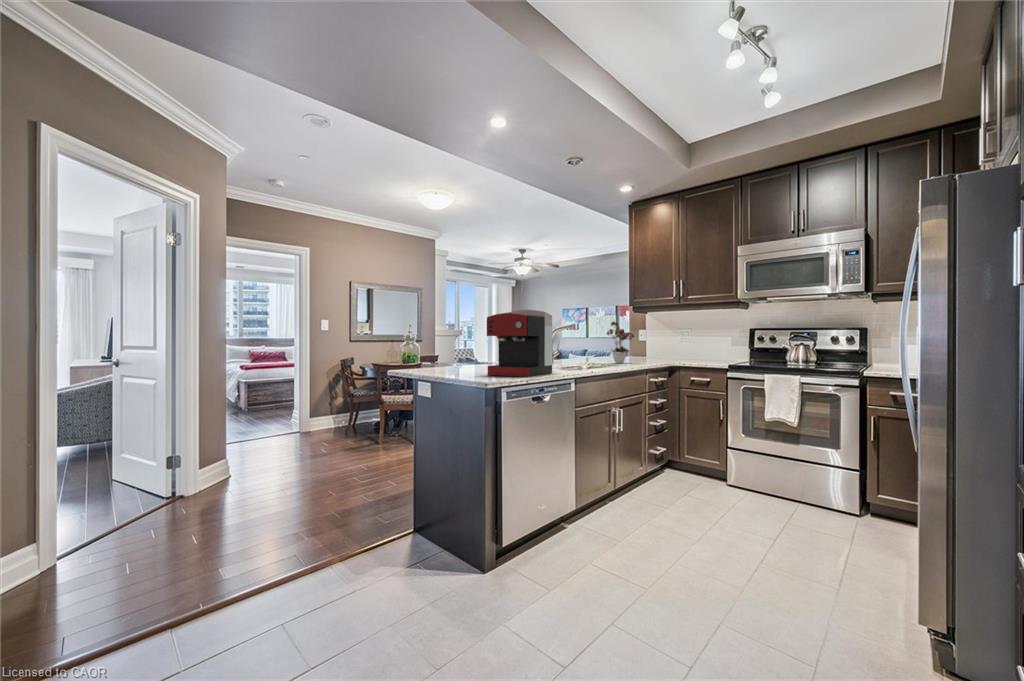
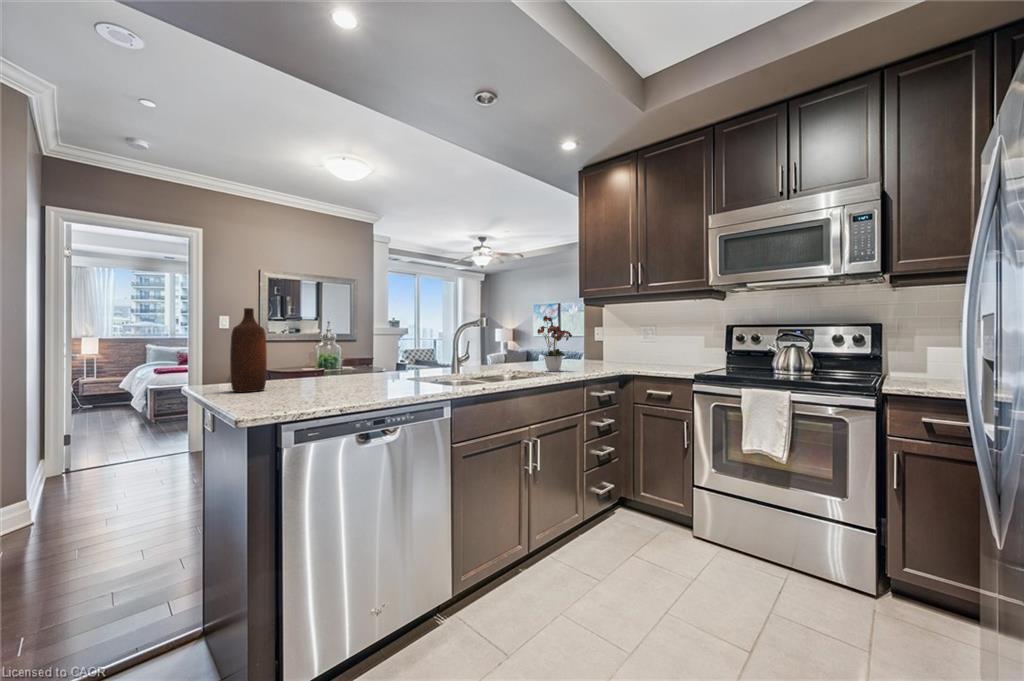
coffee maker: present [487,310,552,377] -> none [290,294,406,403]
bottle: none [429,318,450,373] -> present [230,308,267,392]

